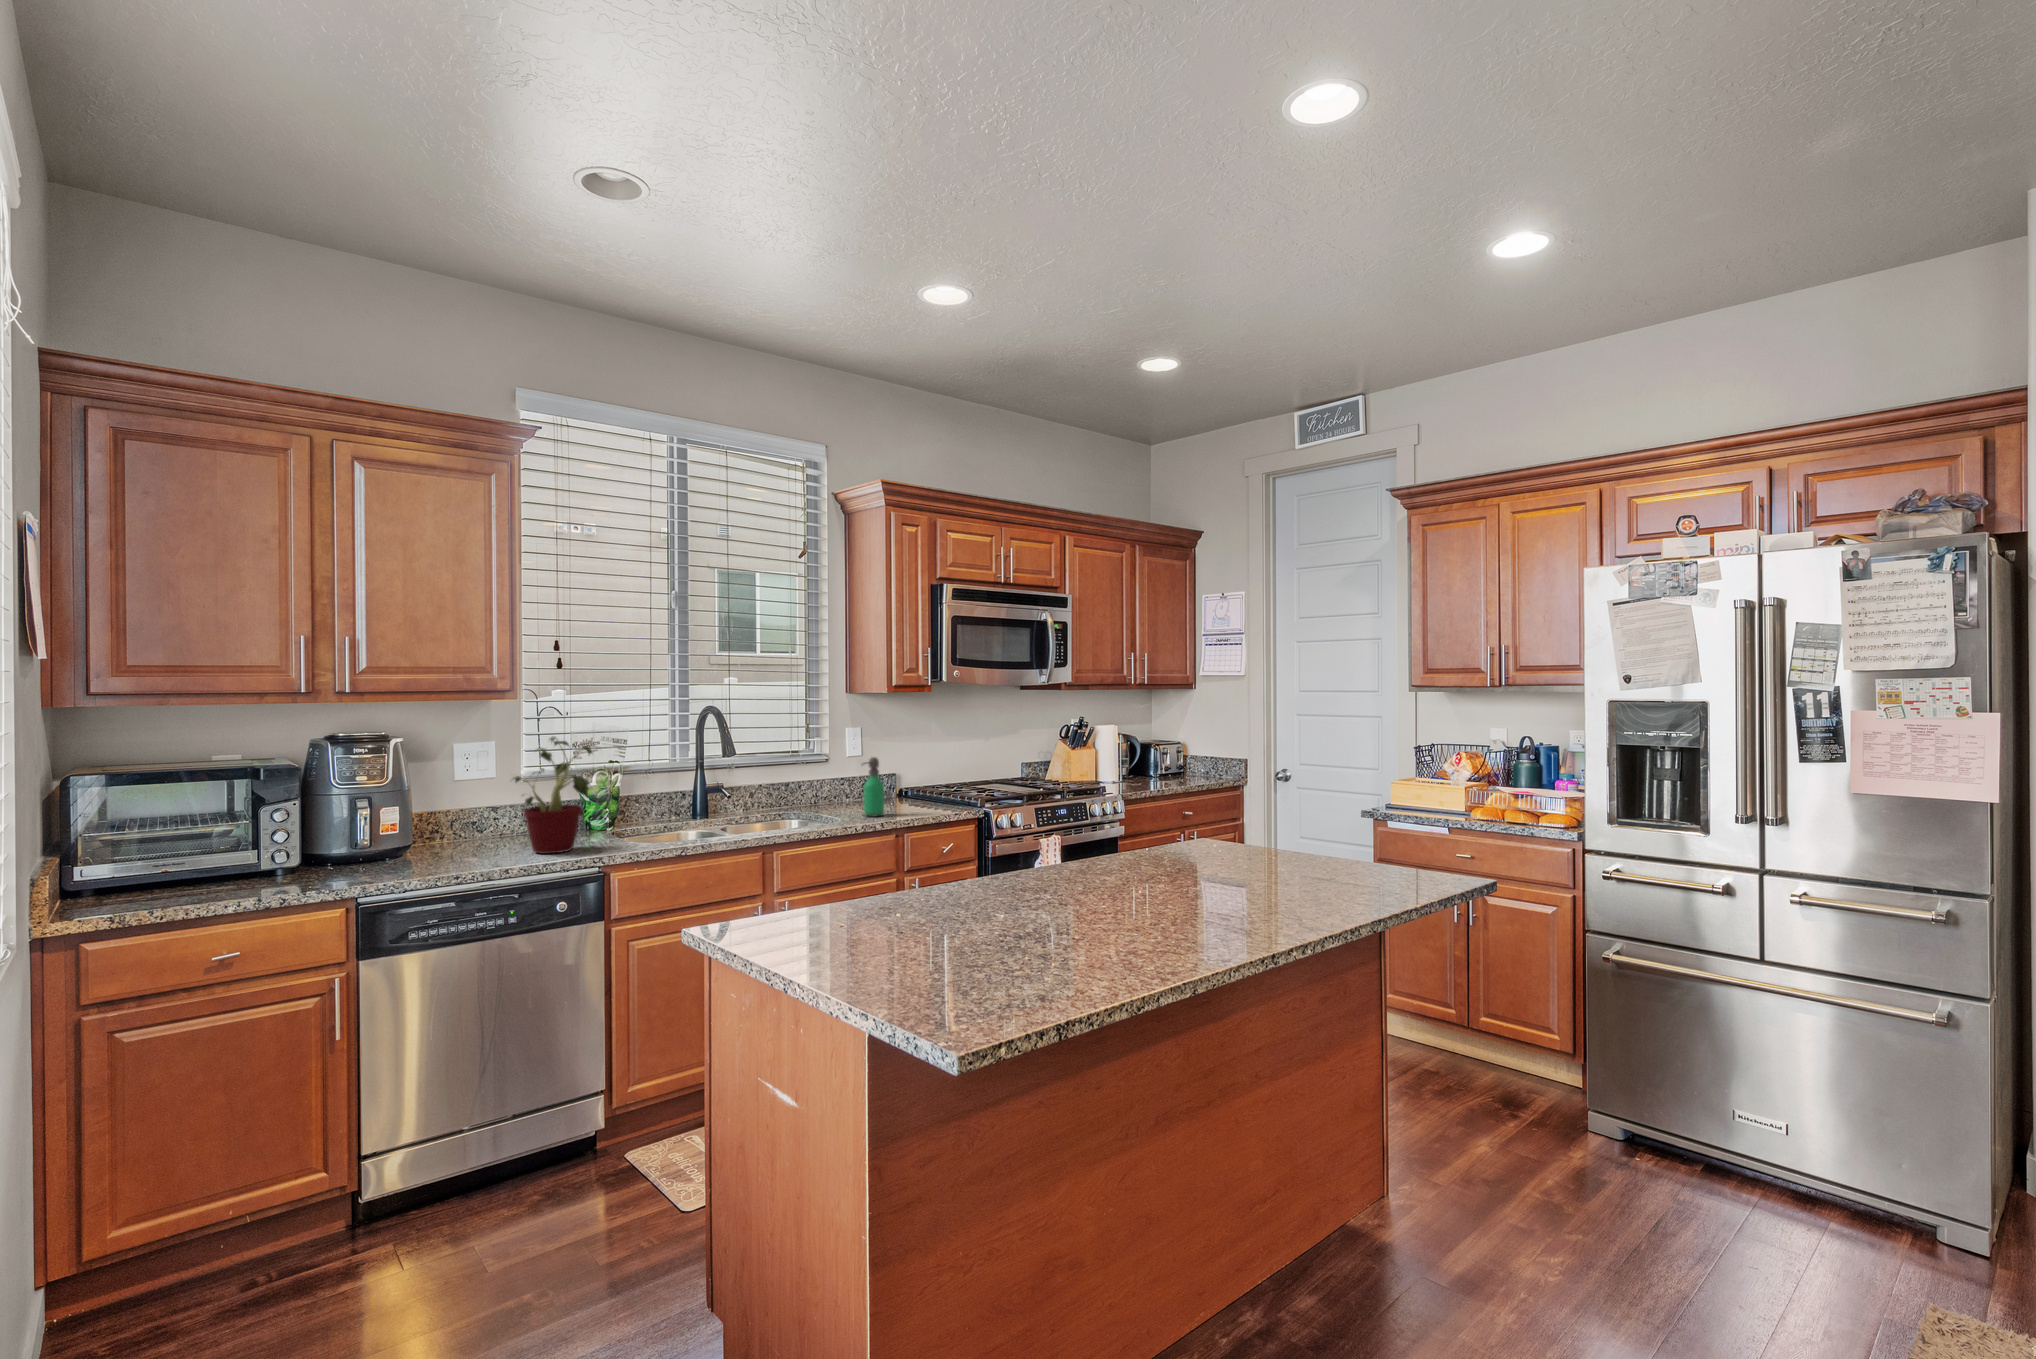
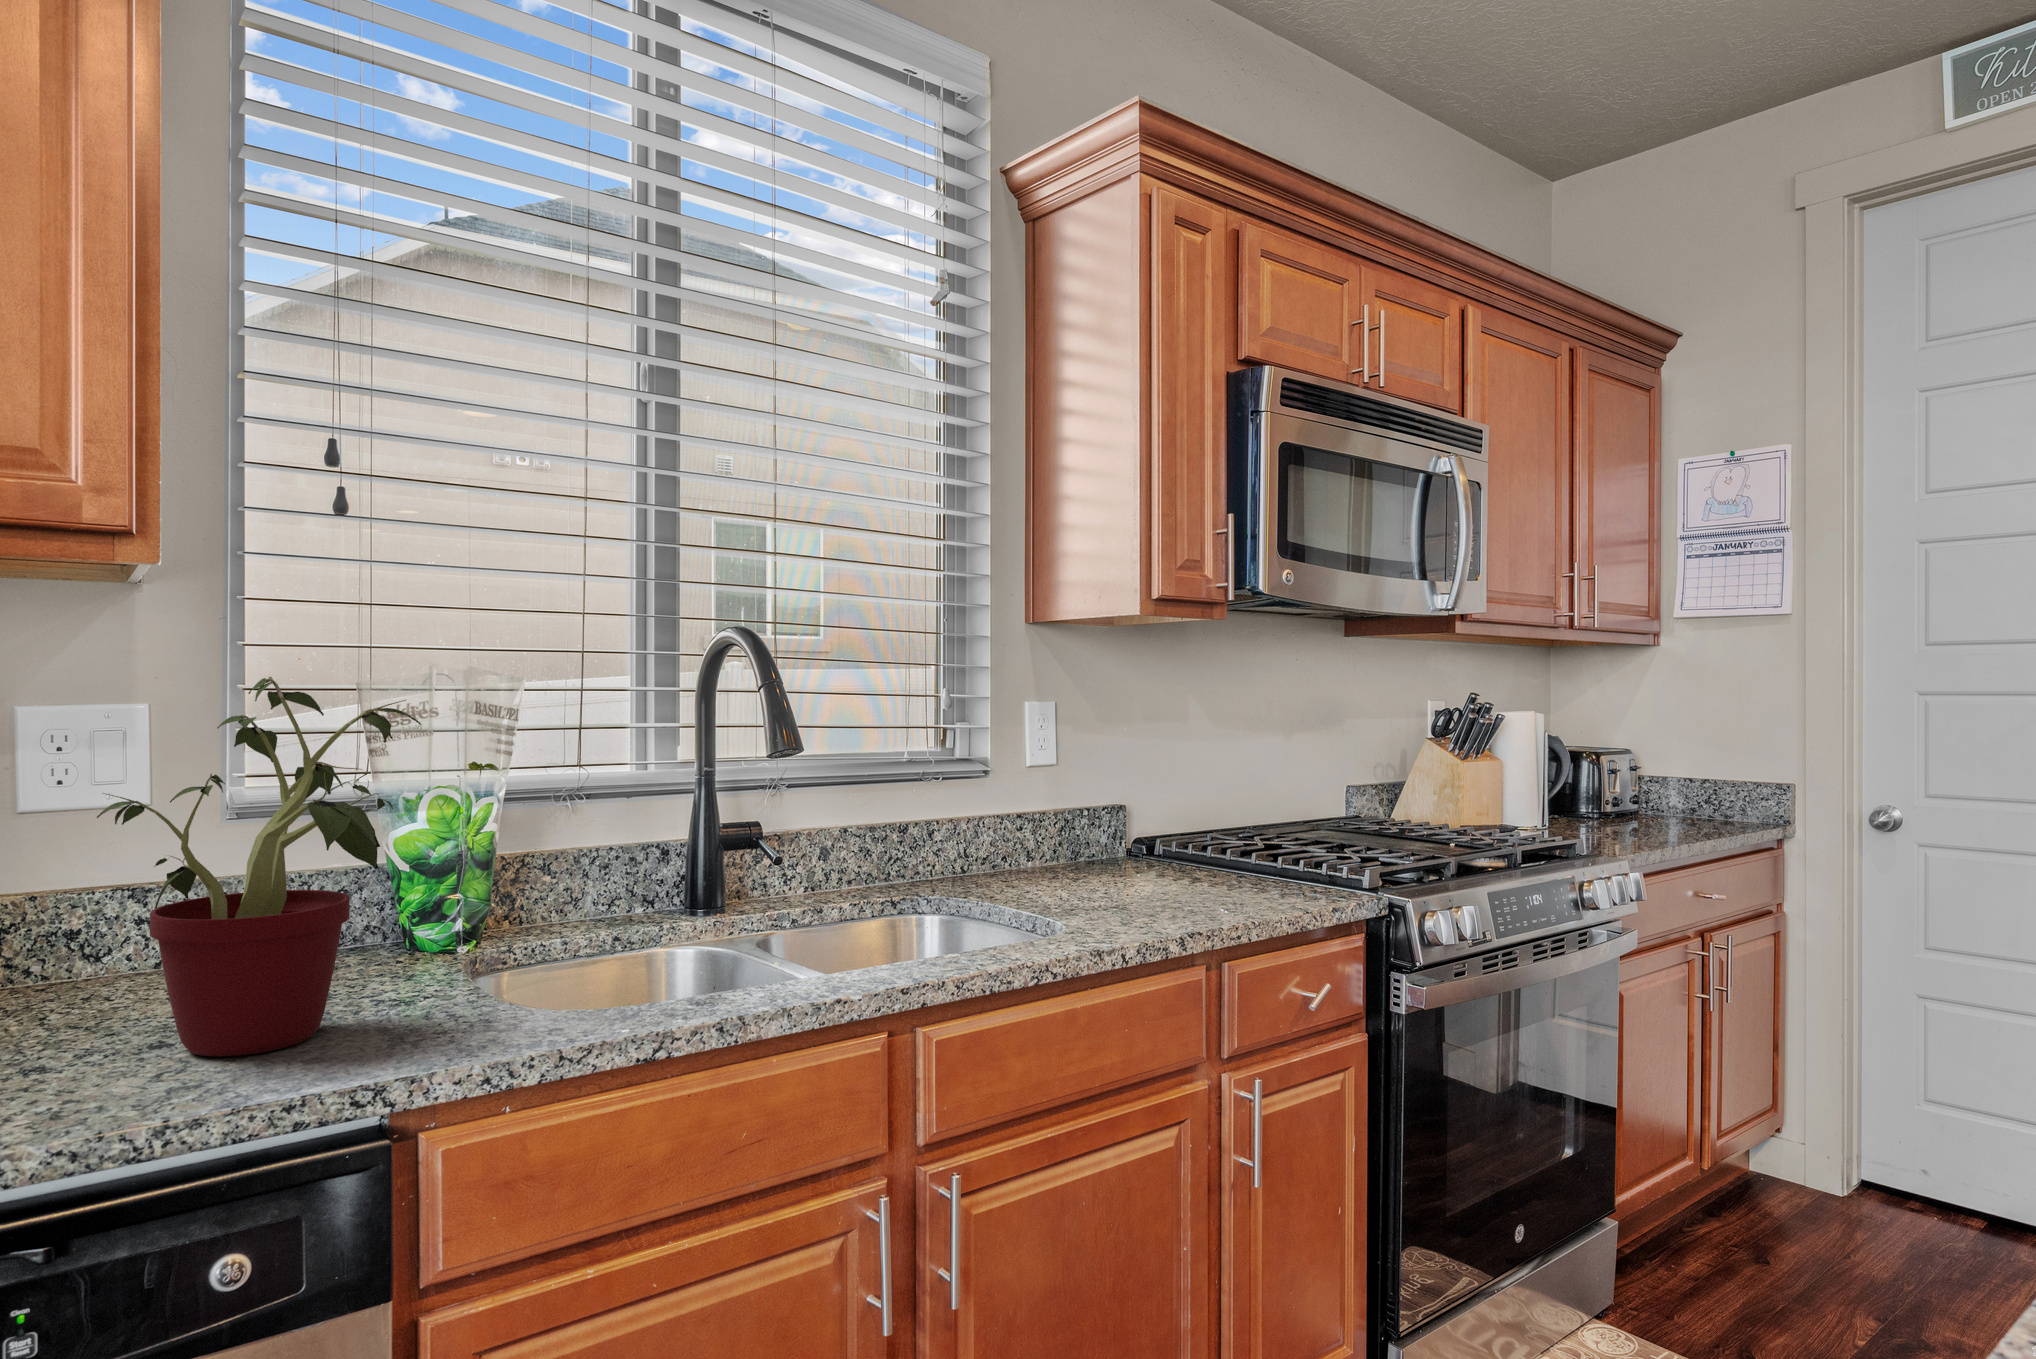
soap dispenser: present [863,757,884,817] -> none [1119,764,1172,918]

